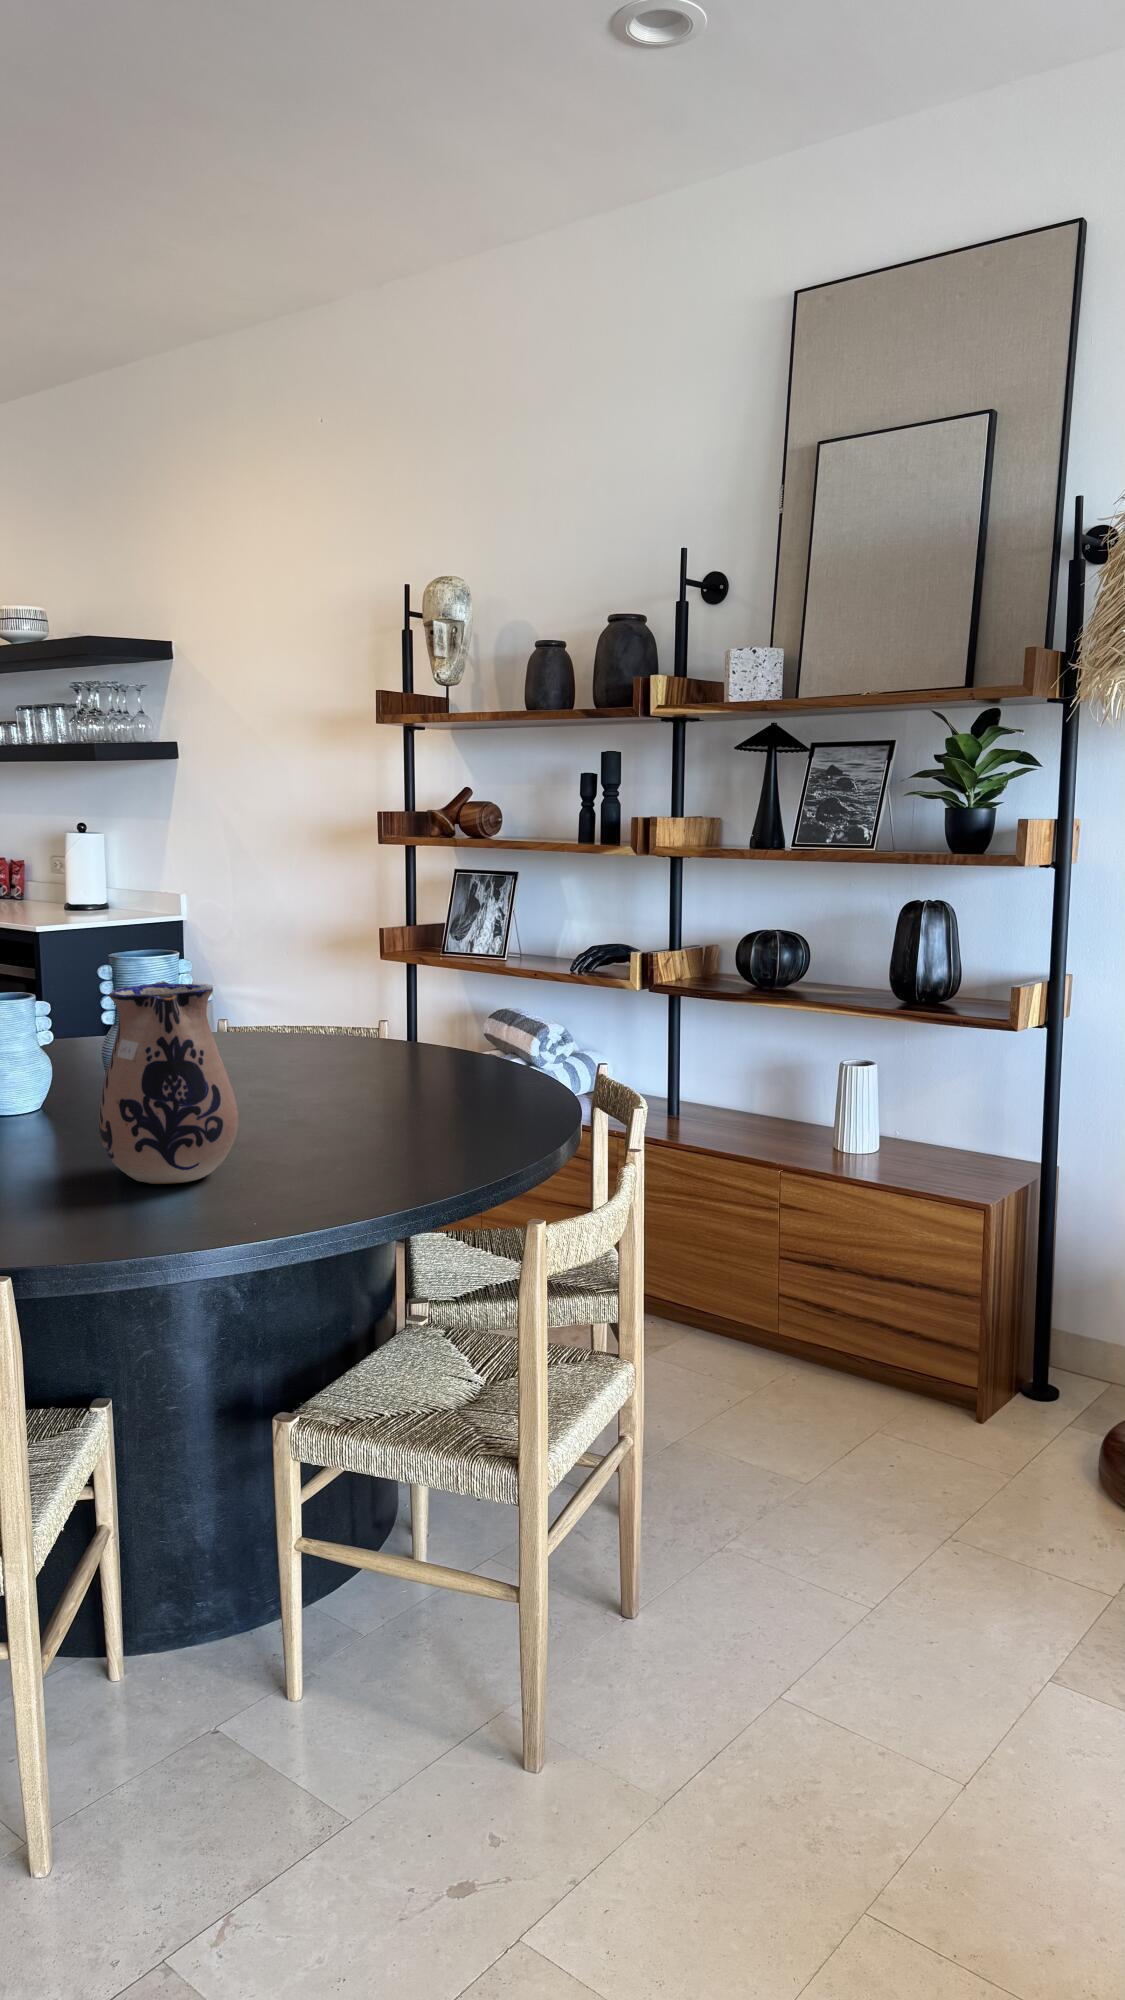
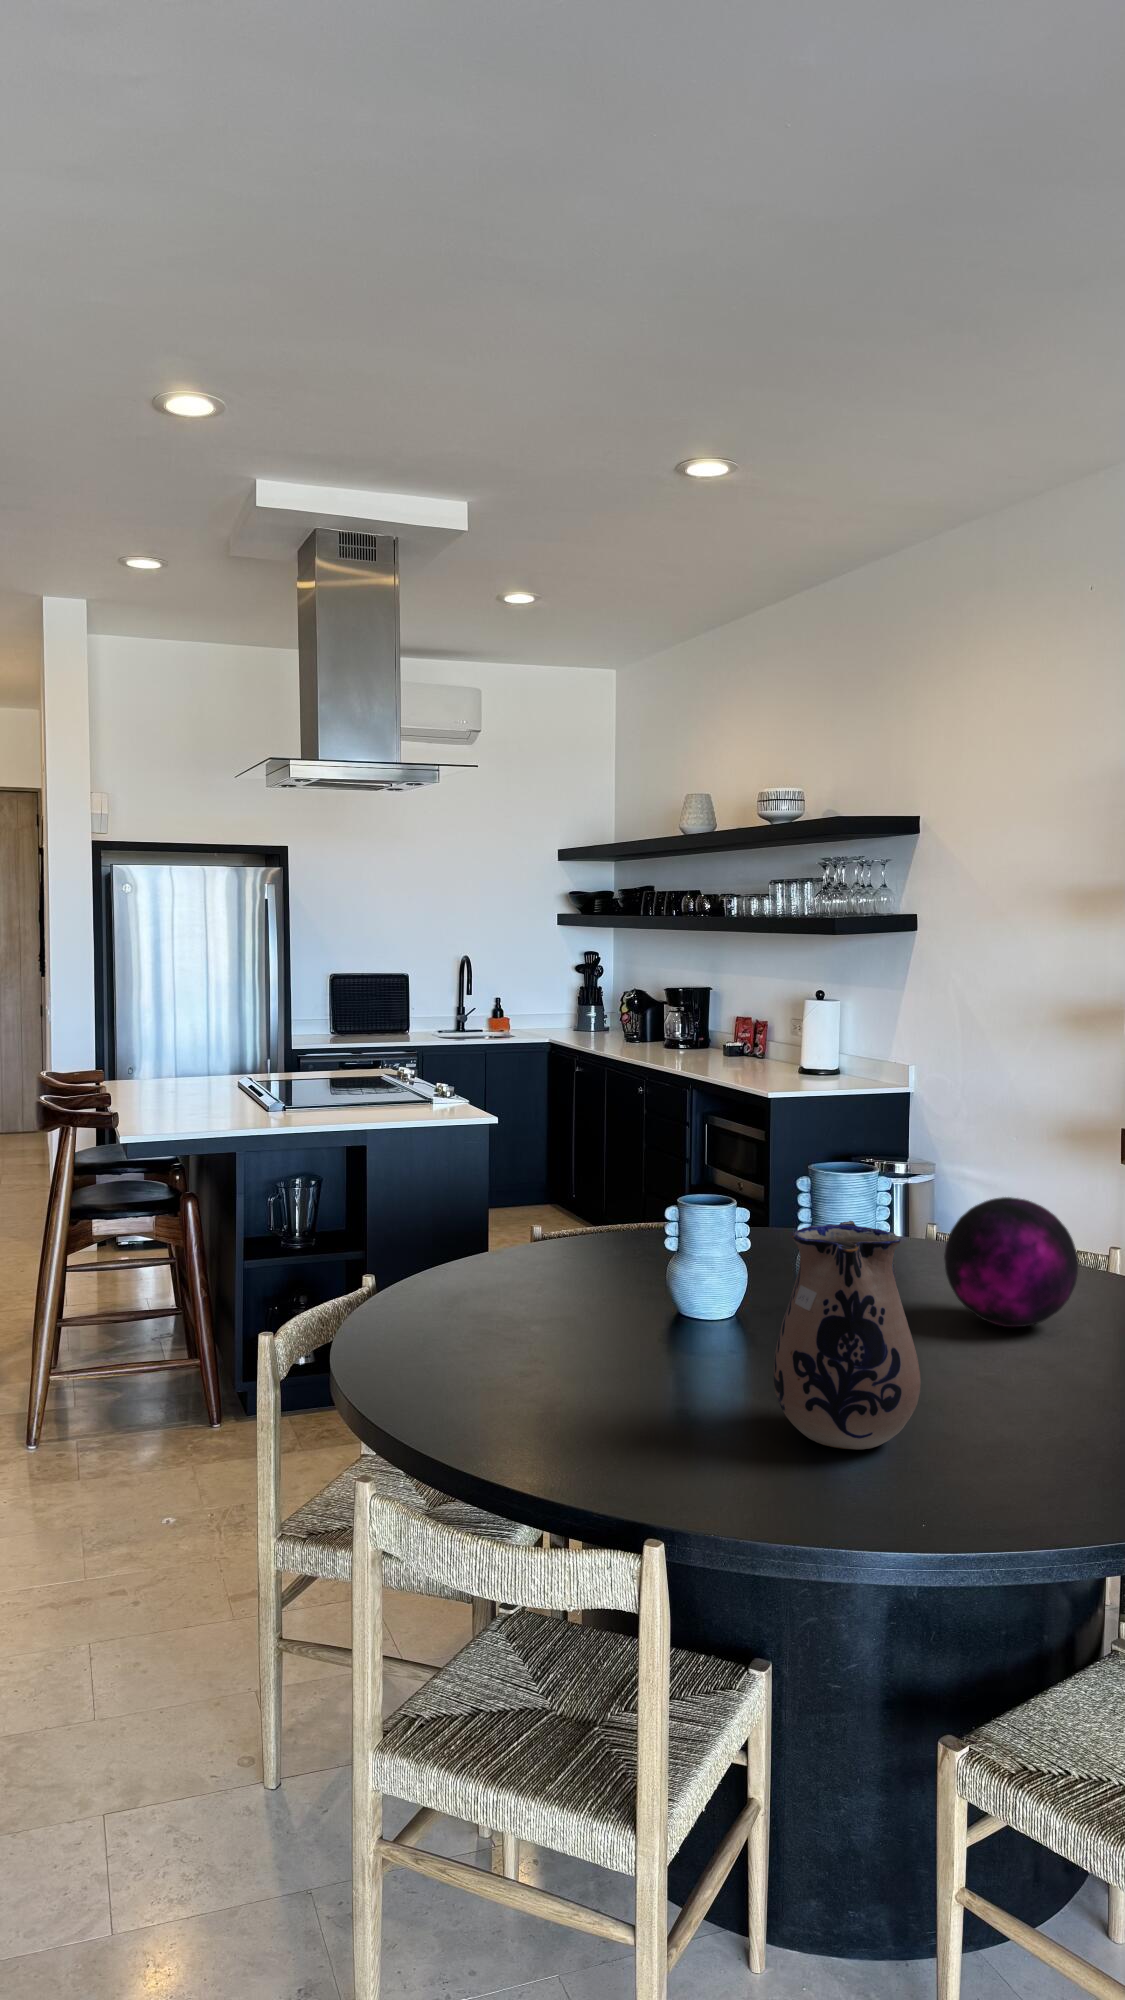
decorative orb: none [242,968,359,1083] -> present [944,1197,1078,1327]

